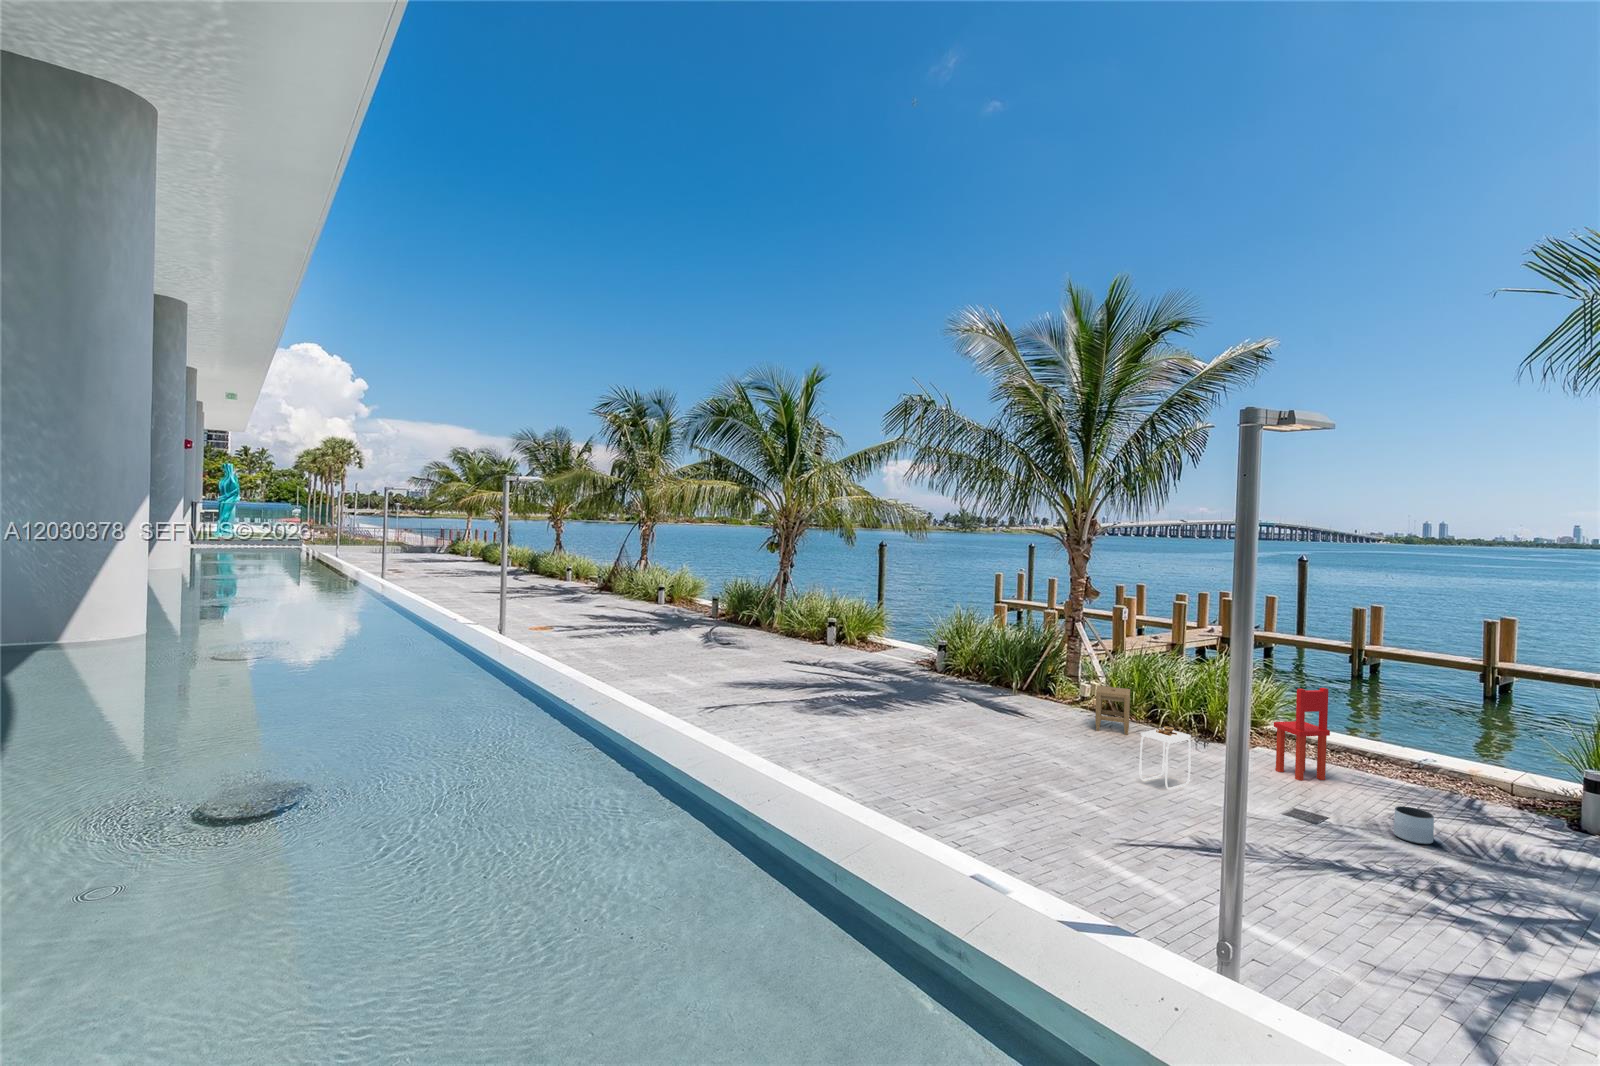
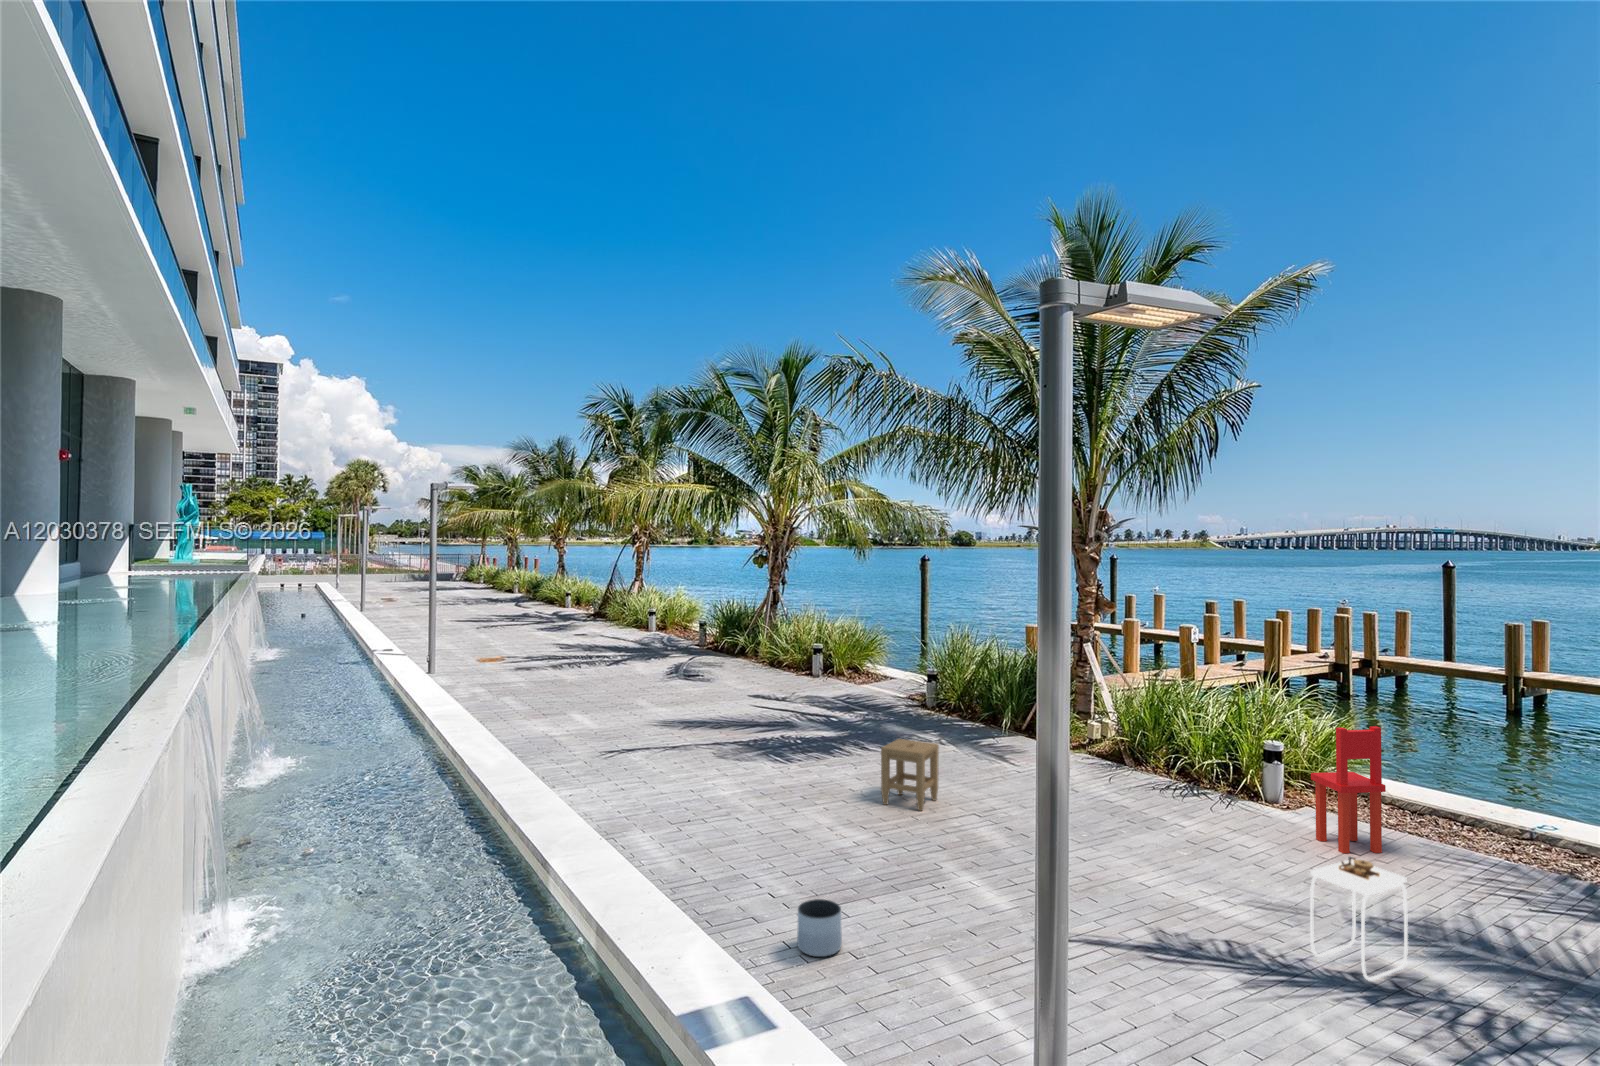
stool: present [1095,686,1130,735] -> present [881,739,939,811]
side table: present [1140,725,1191,789] -> present [1310,857,1408,980]
planter: present [1394,806,1434,844] -> present [797,899,842,957]

